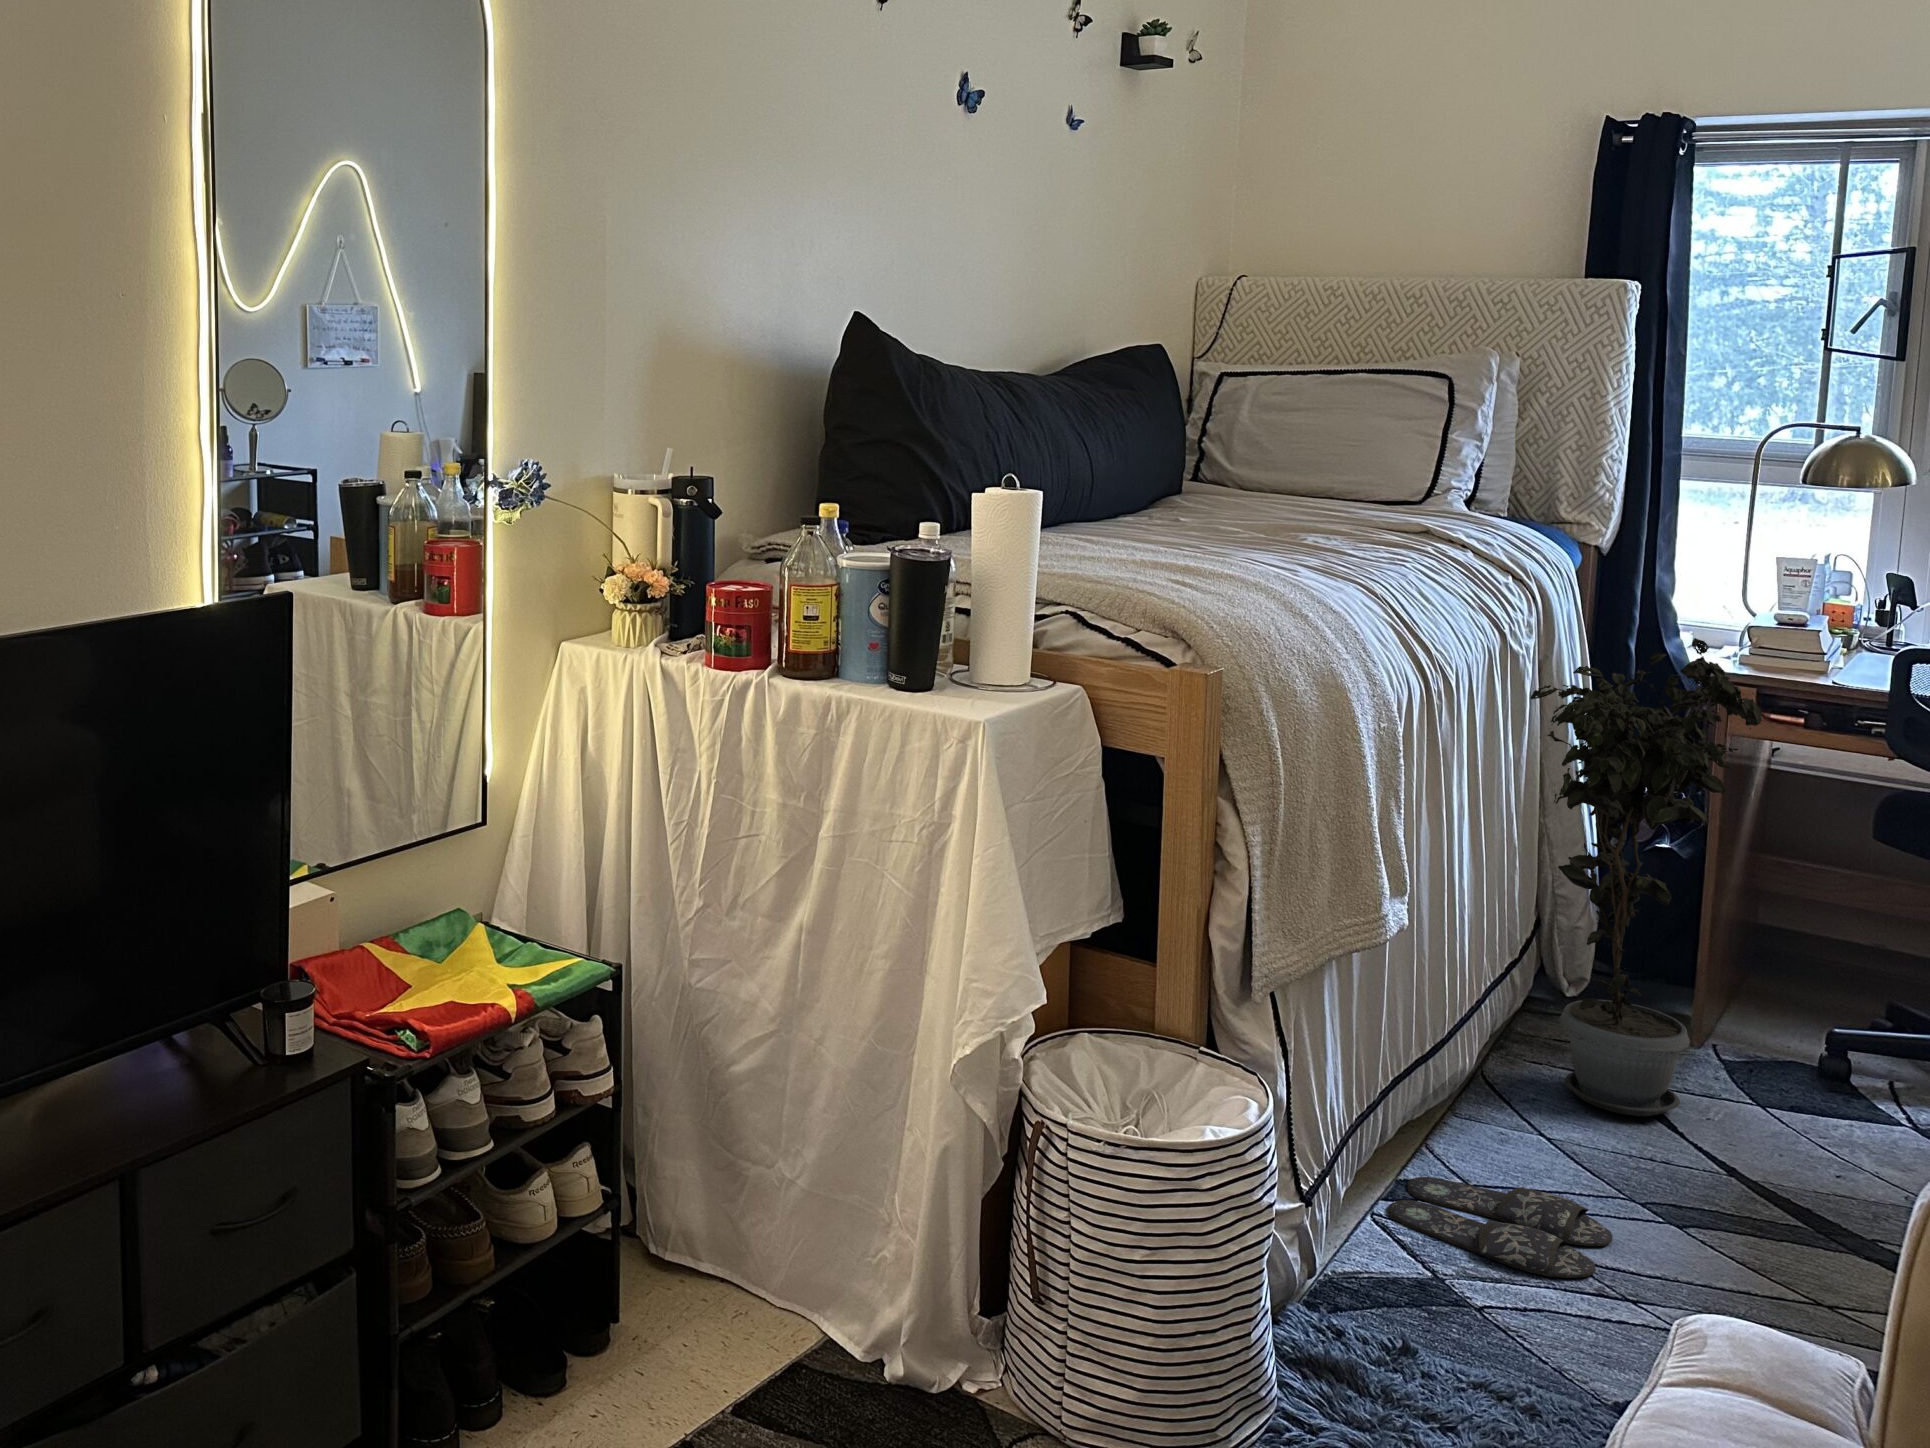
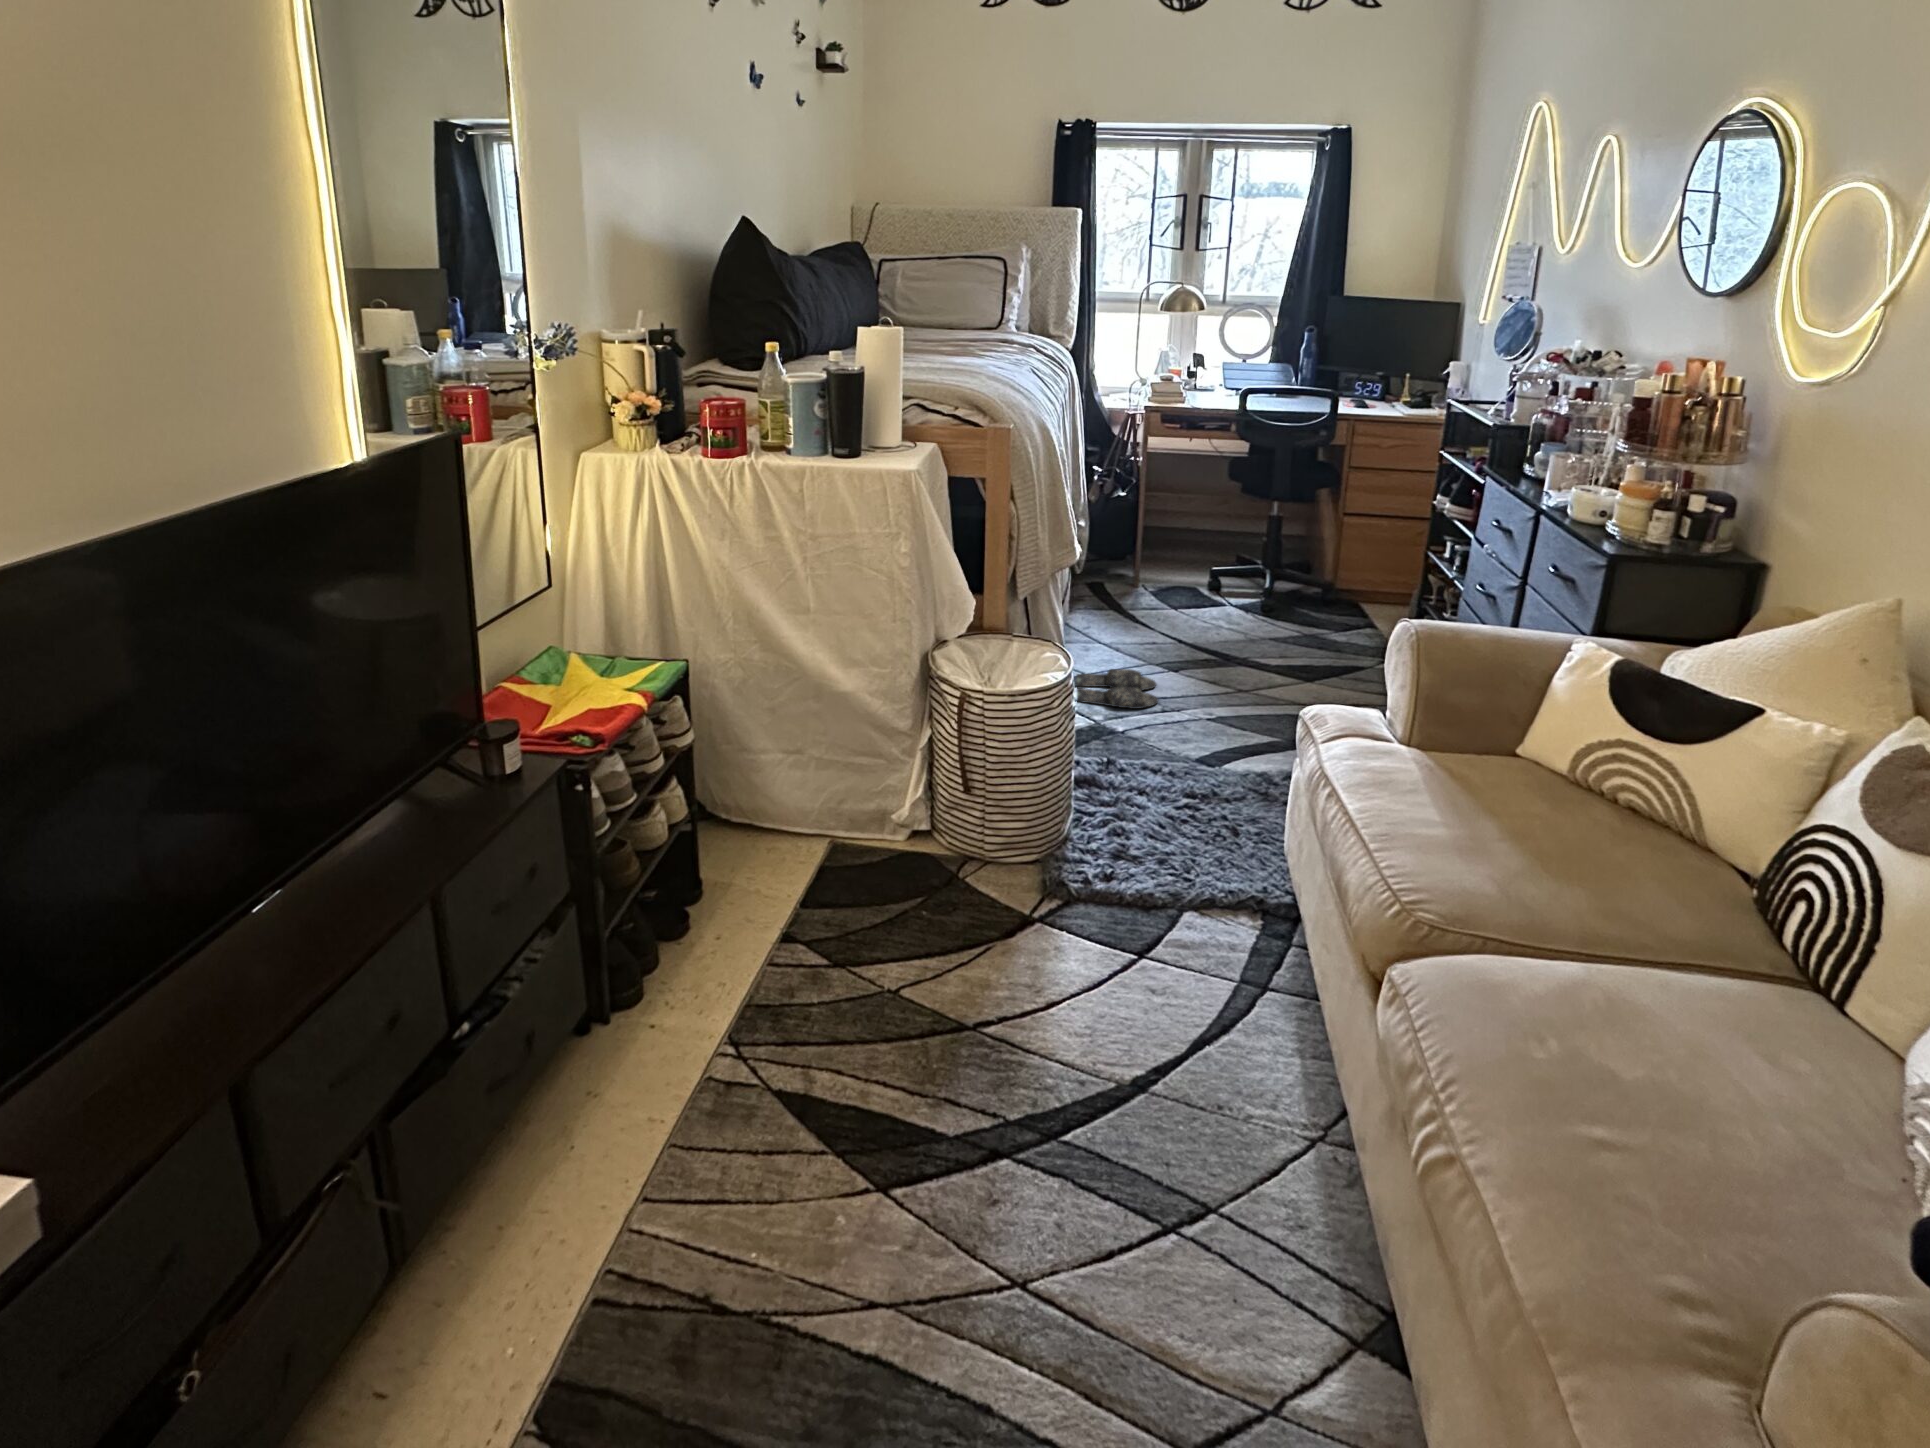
potted plant: present [1531,638,1762,1116] -> none [1078,389,1183,624]

